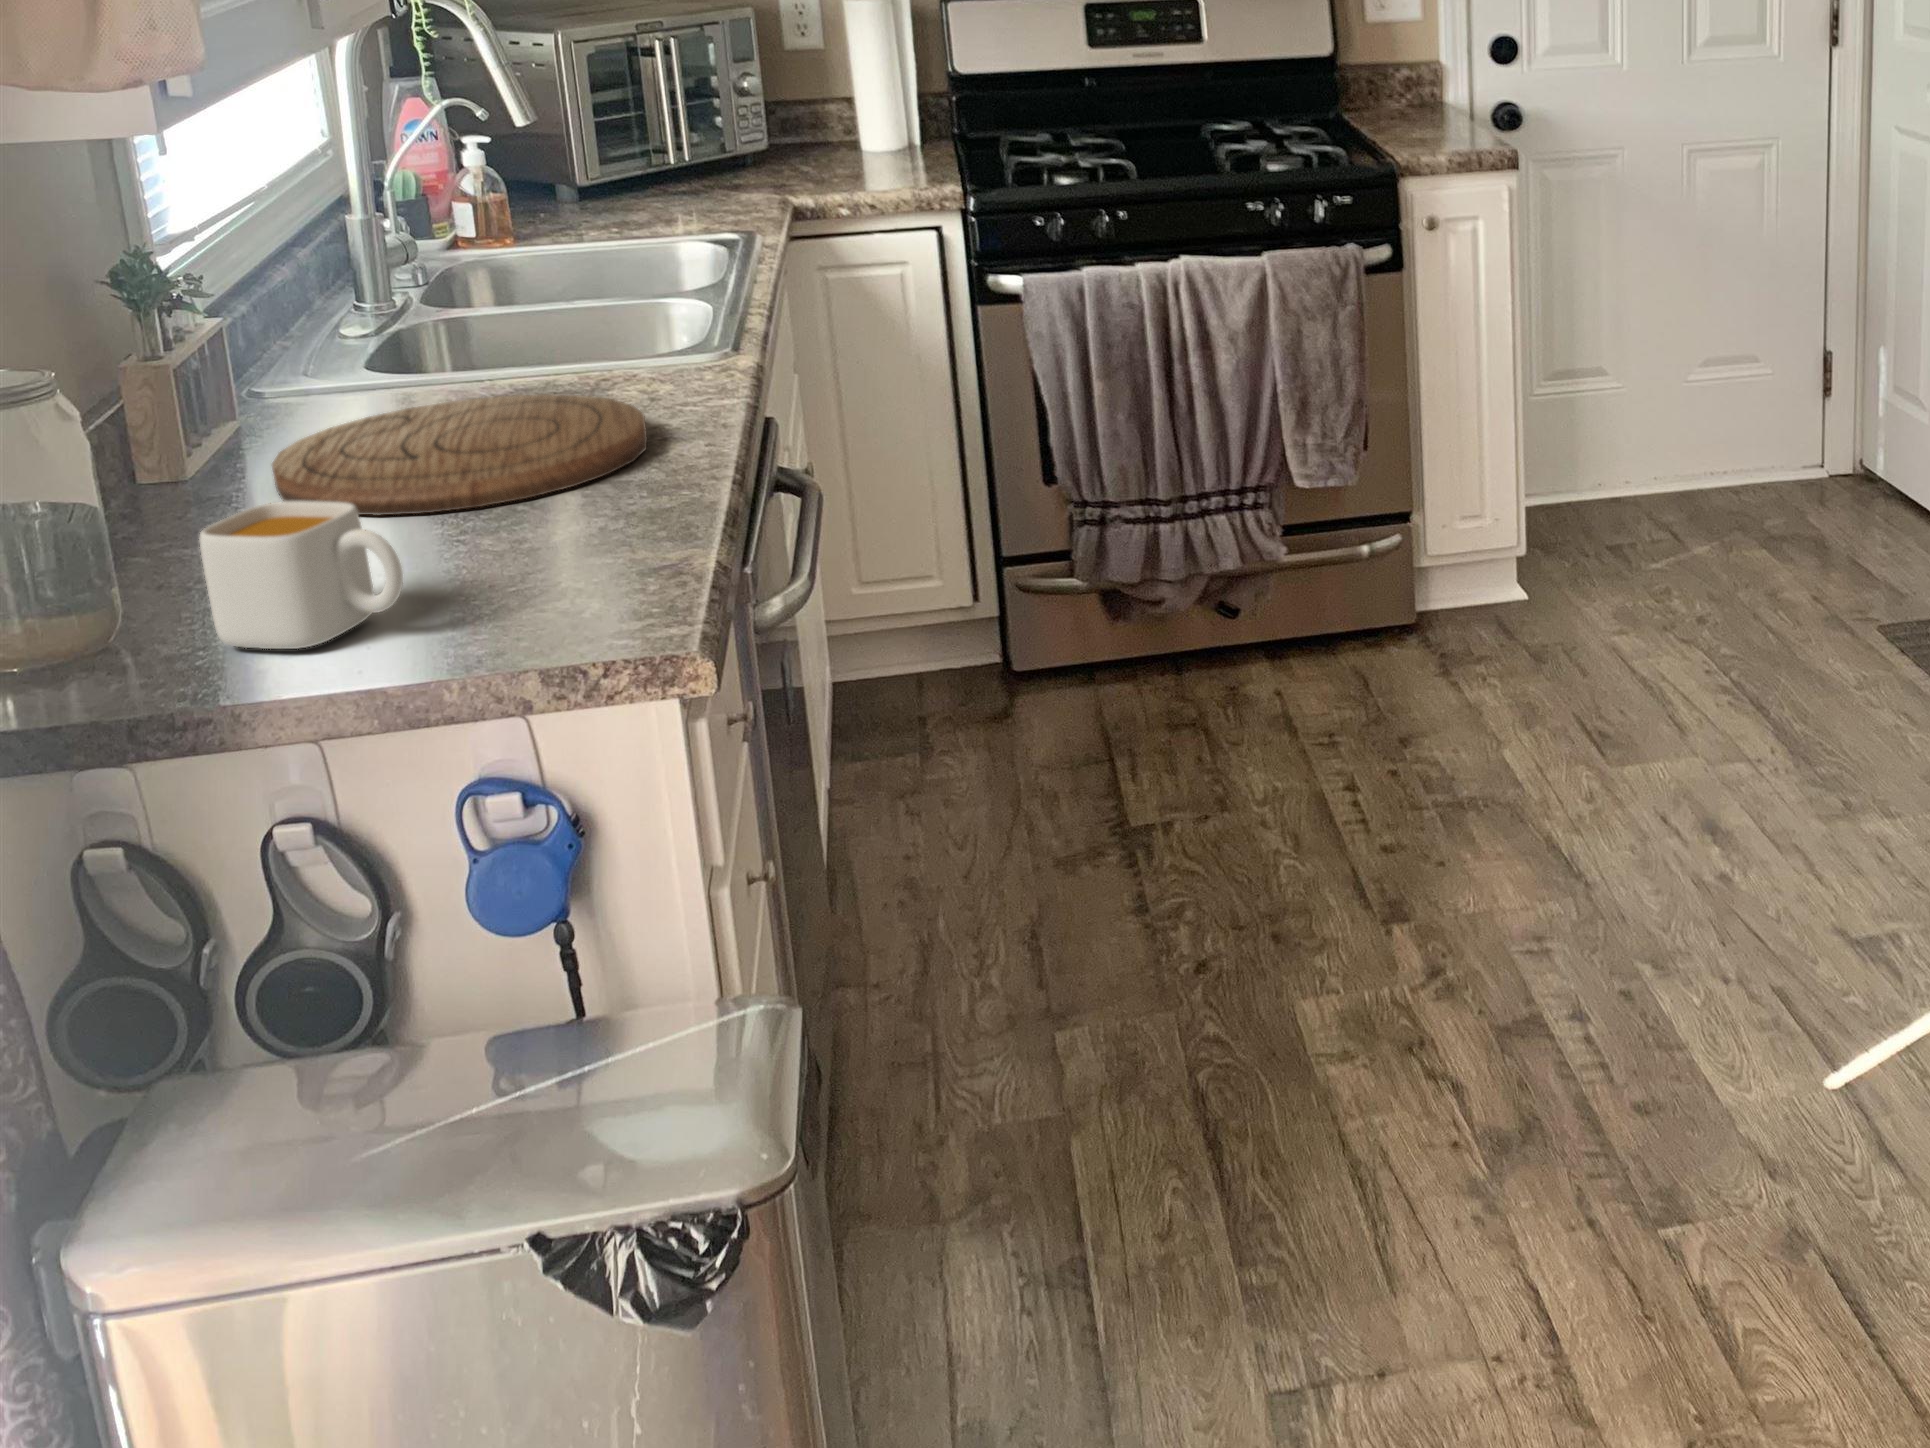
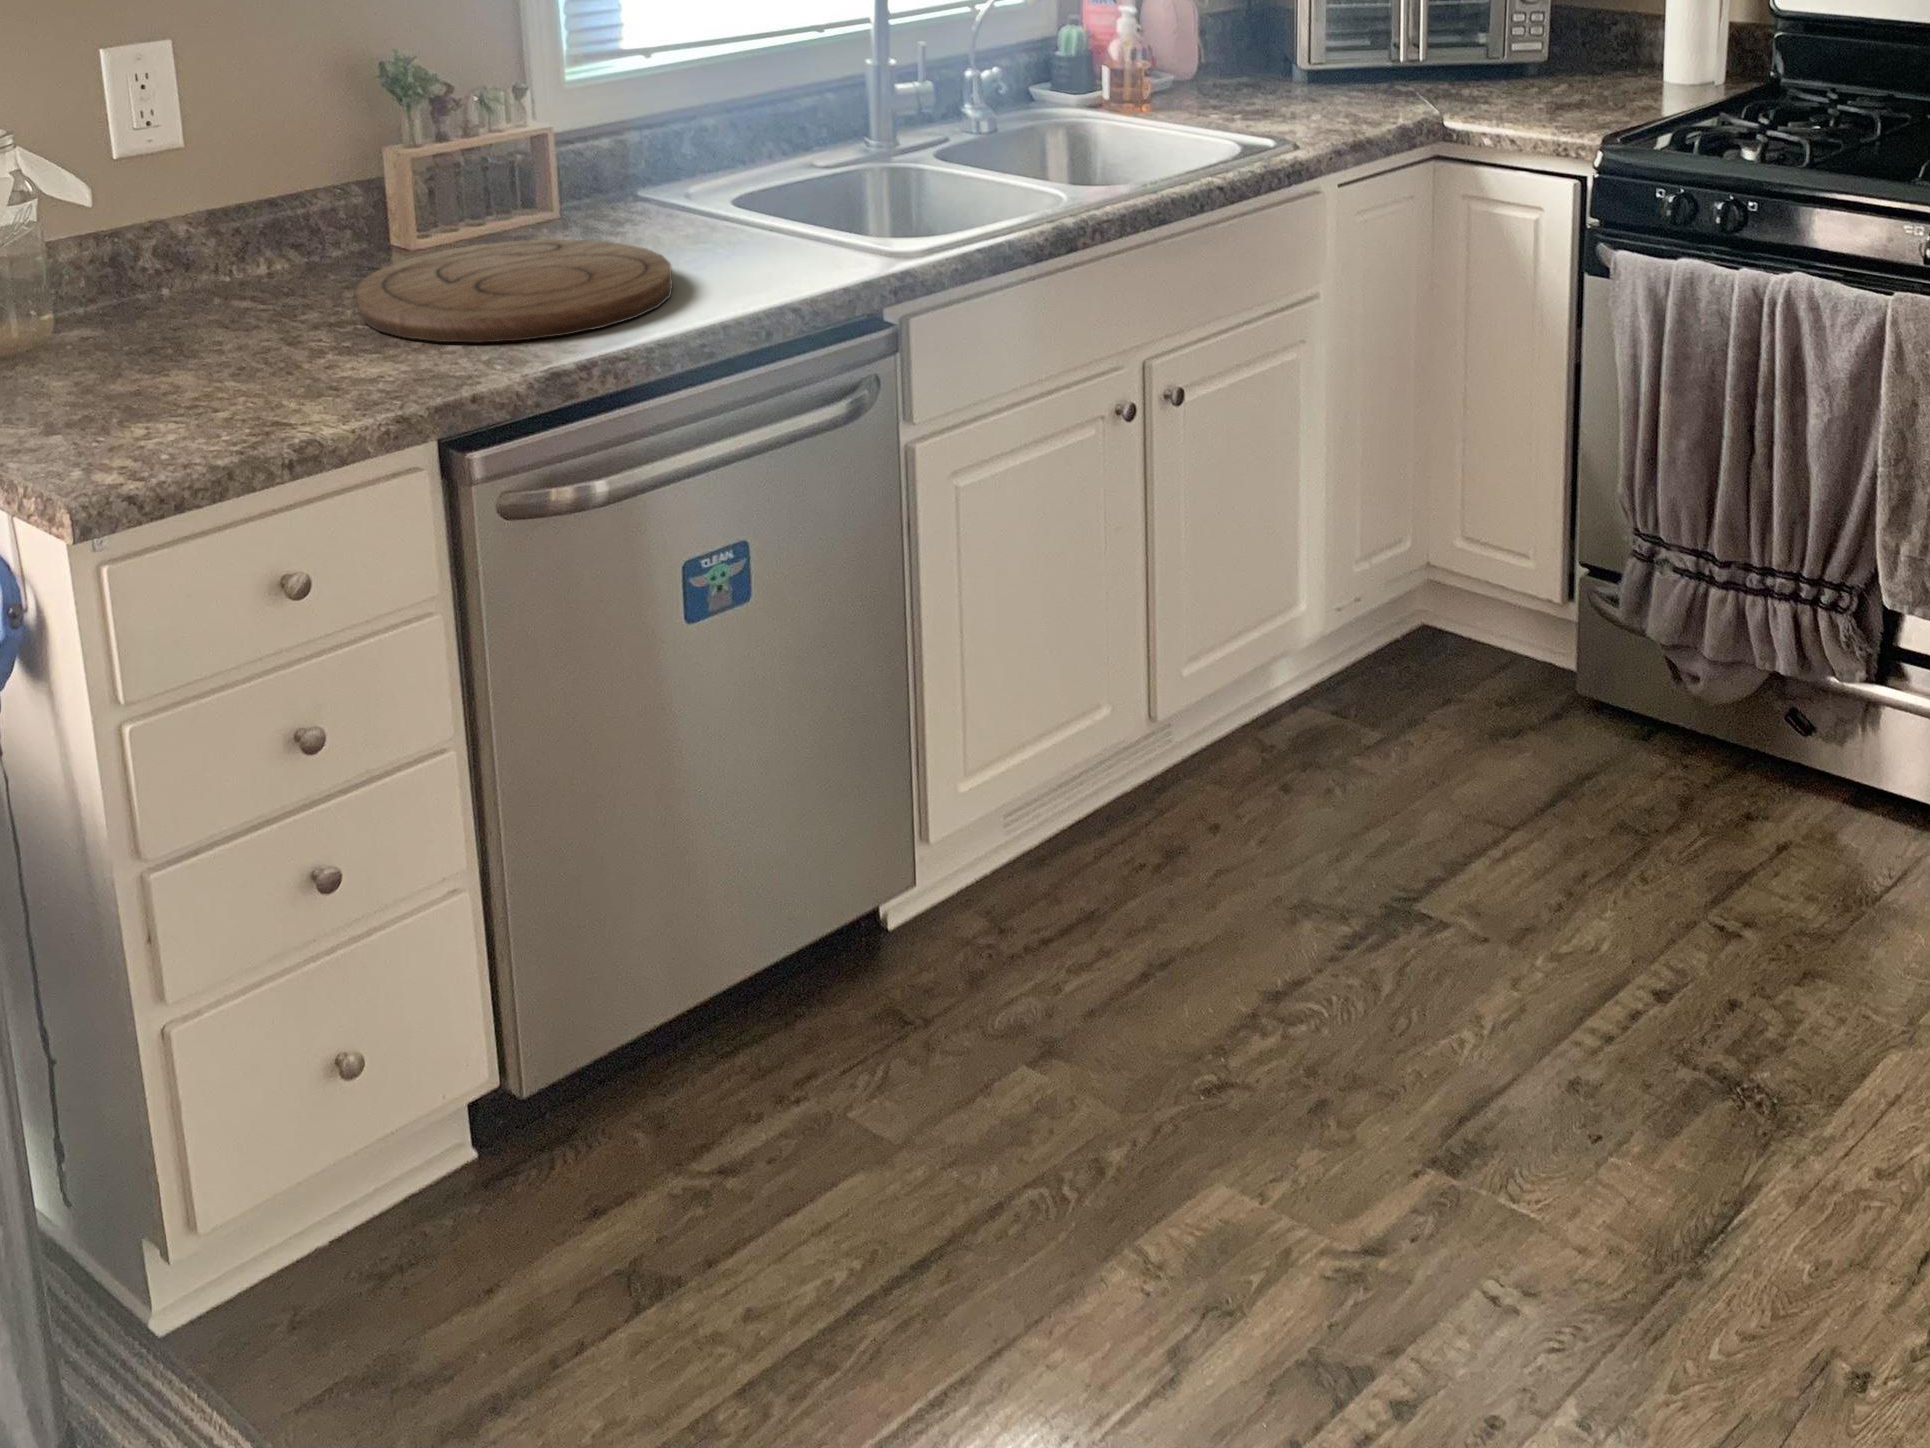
mug: present [200,501,403,649] -> none [7,287,125,408]

